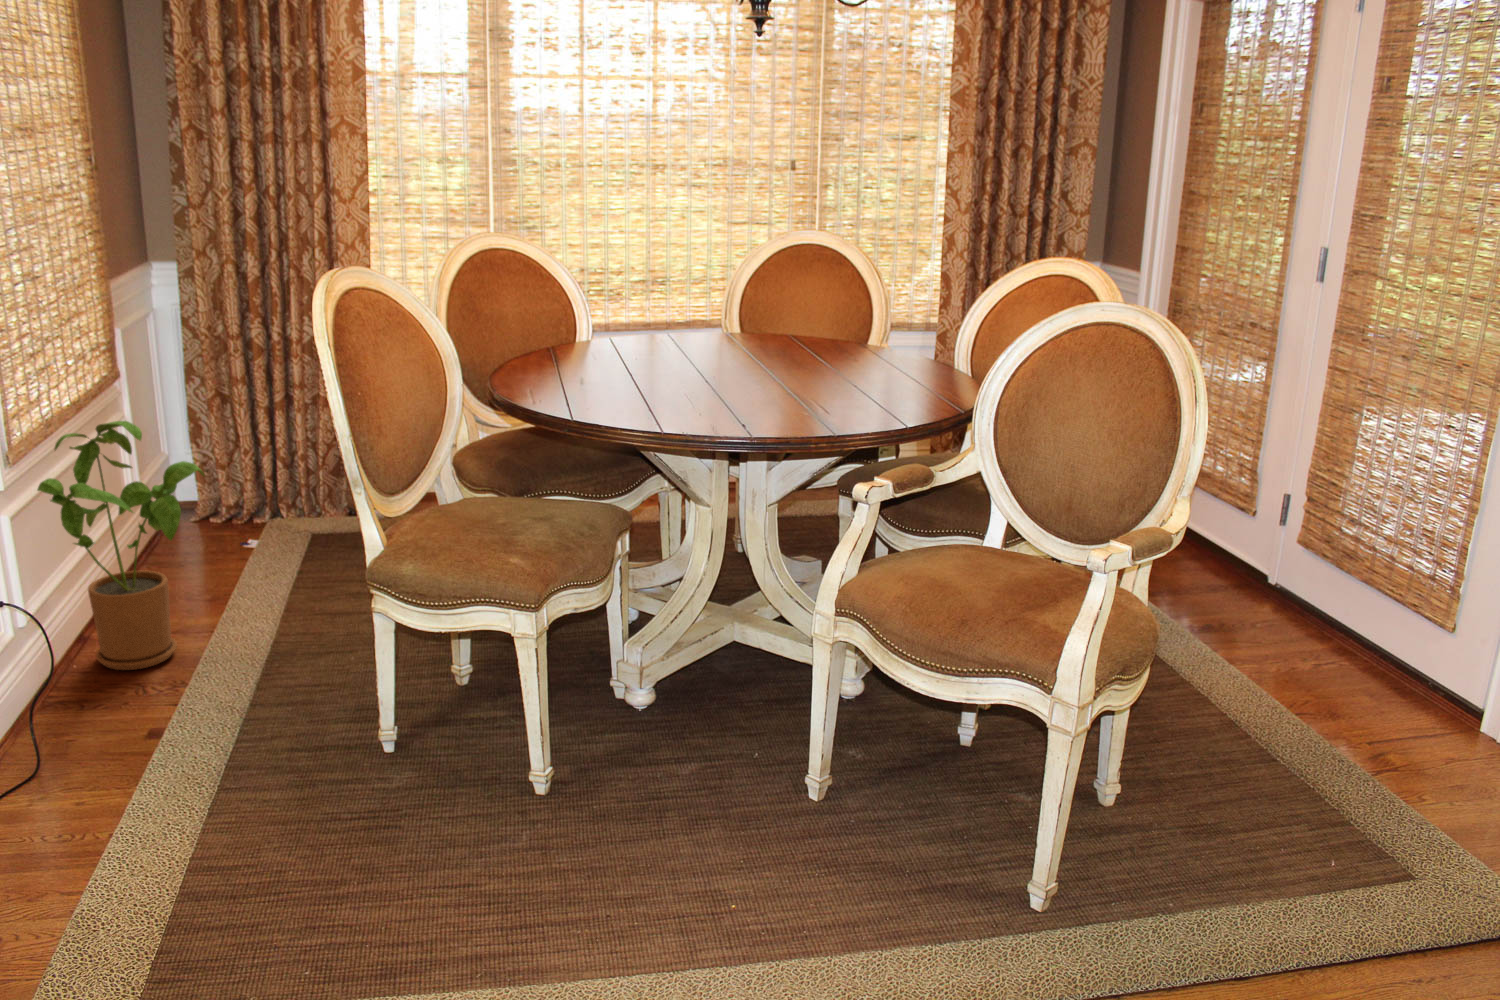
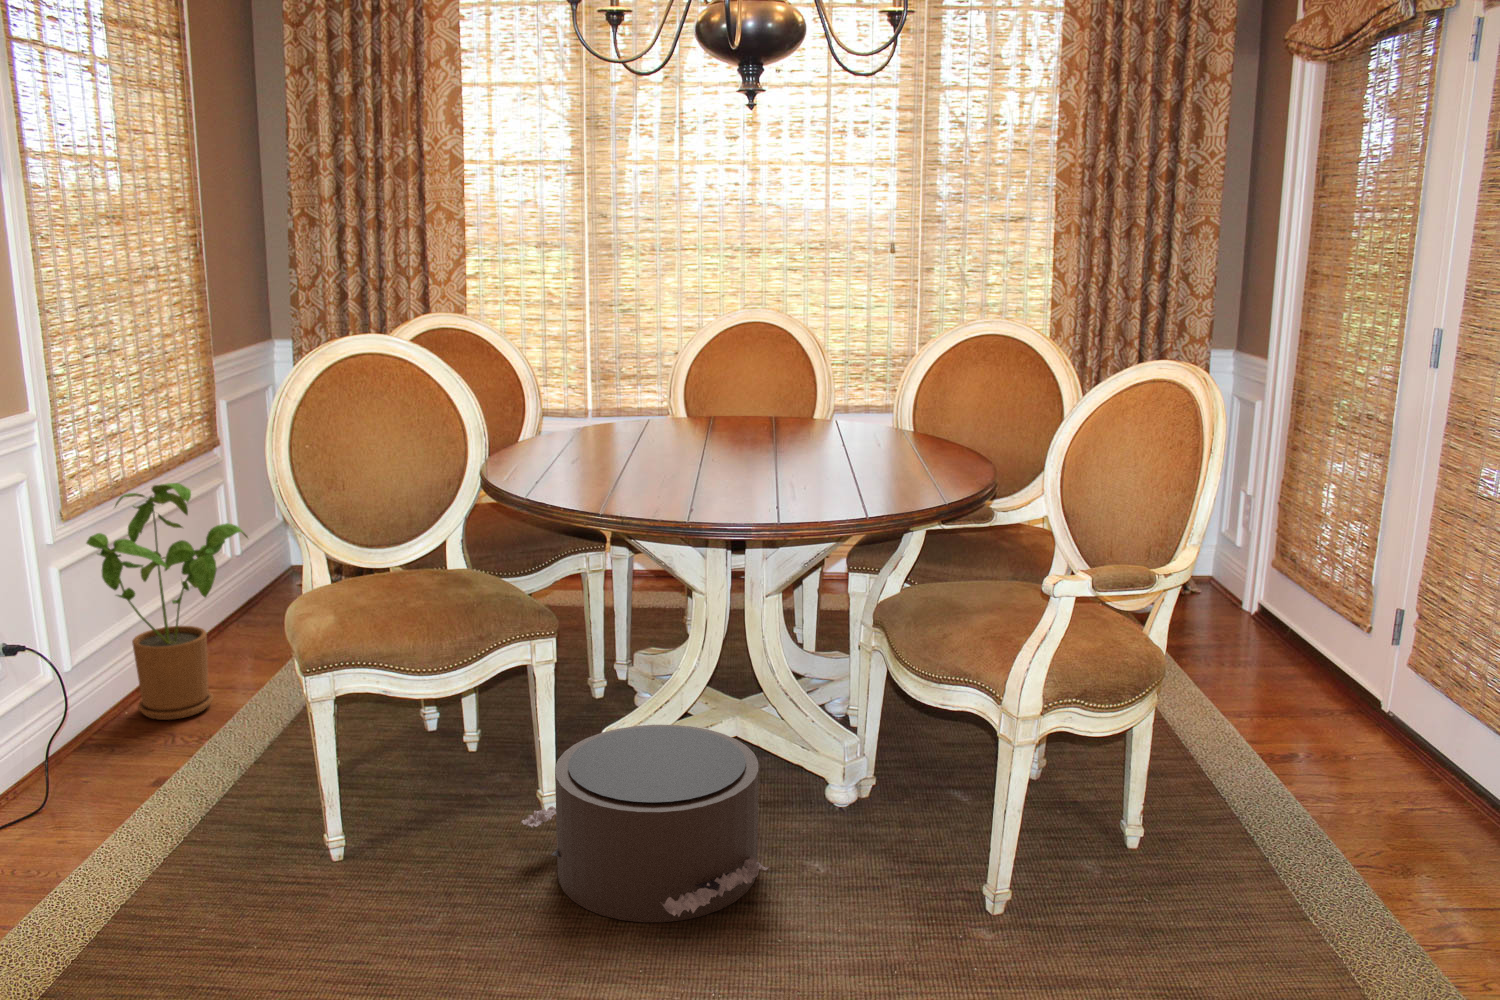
pouf: none [577,639,833,827] -> present [522,725,769,922]

